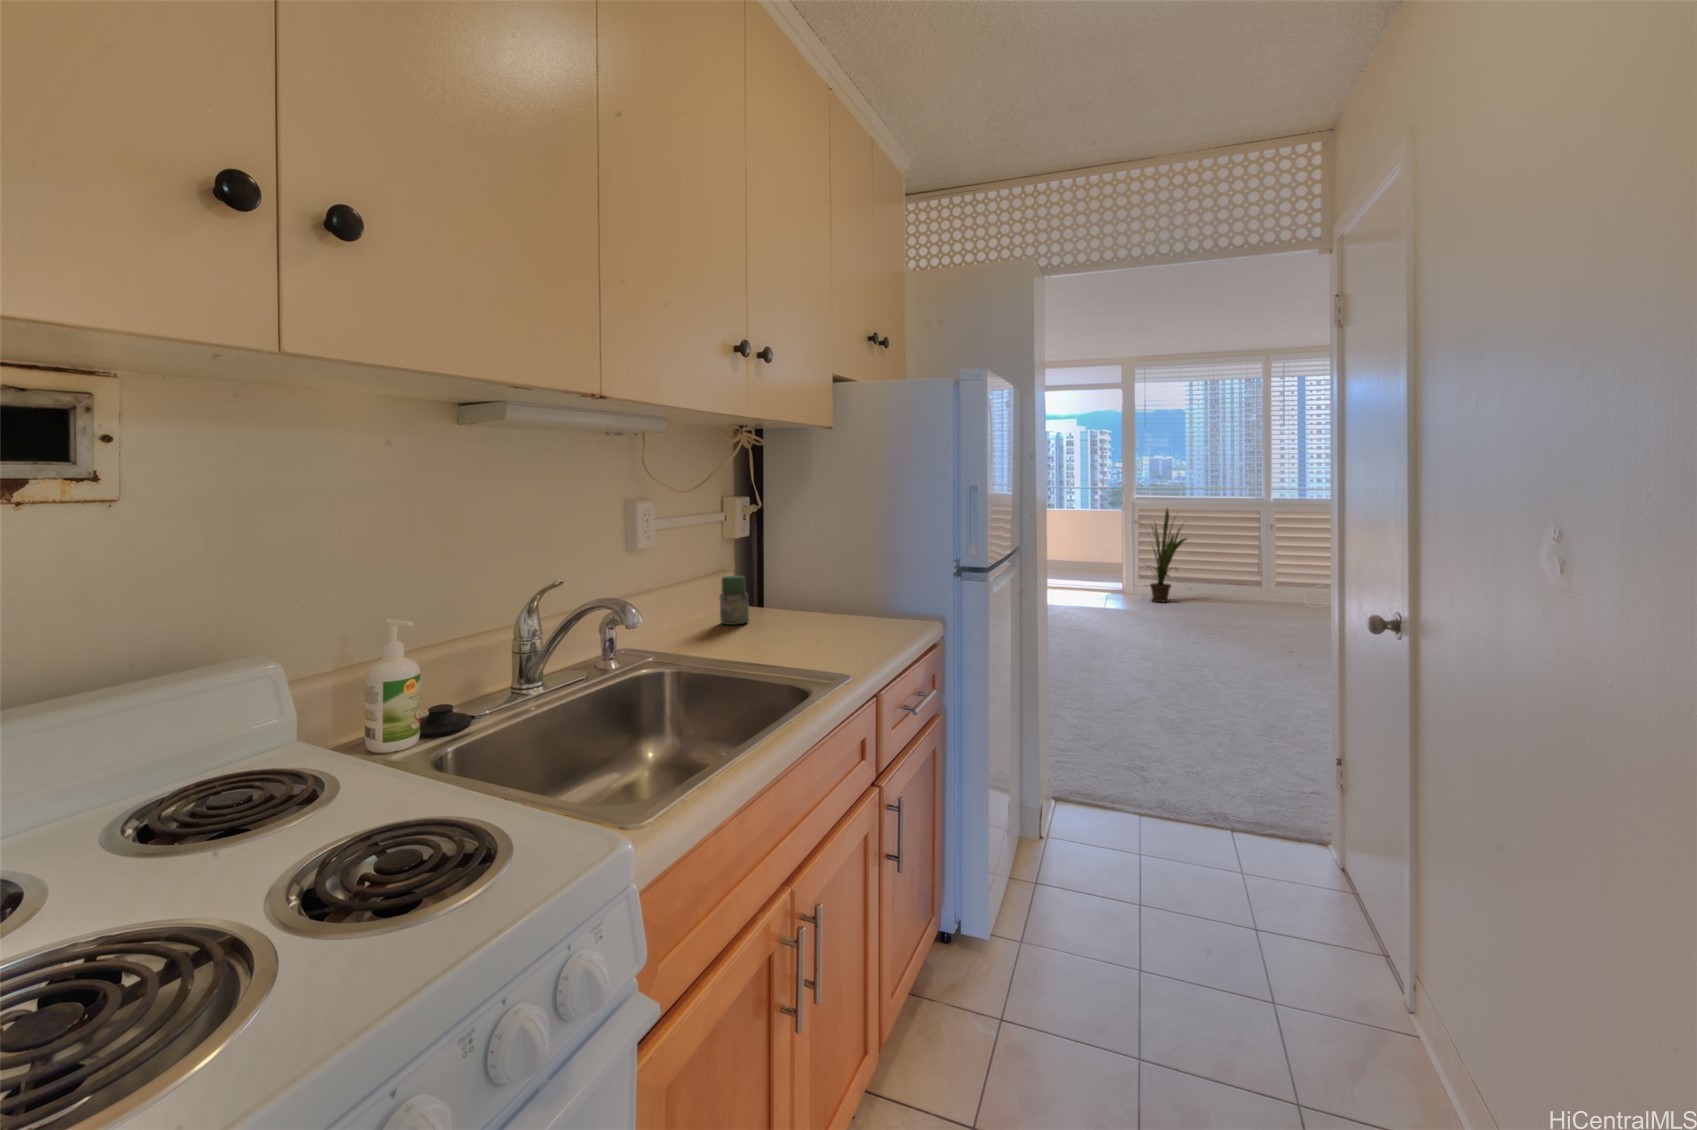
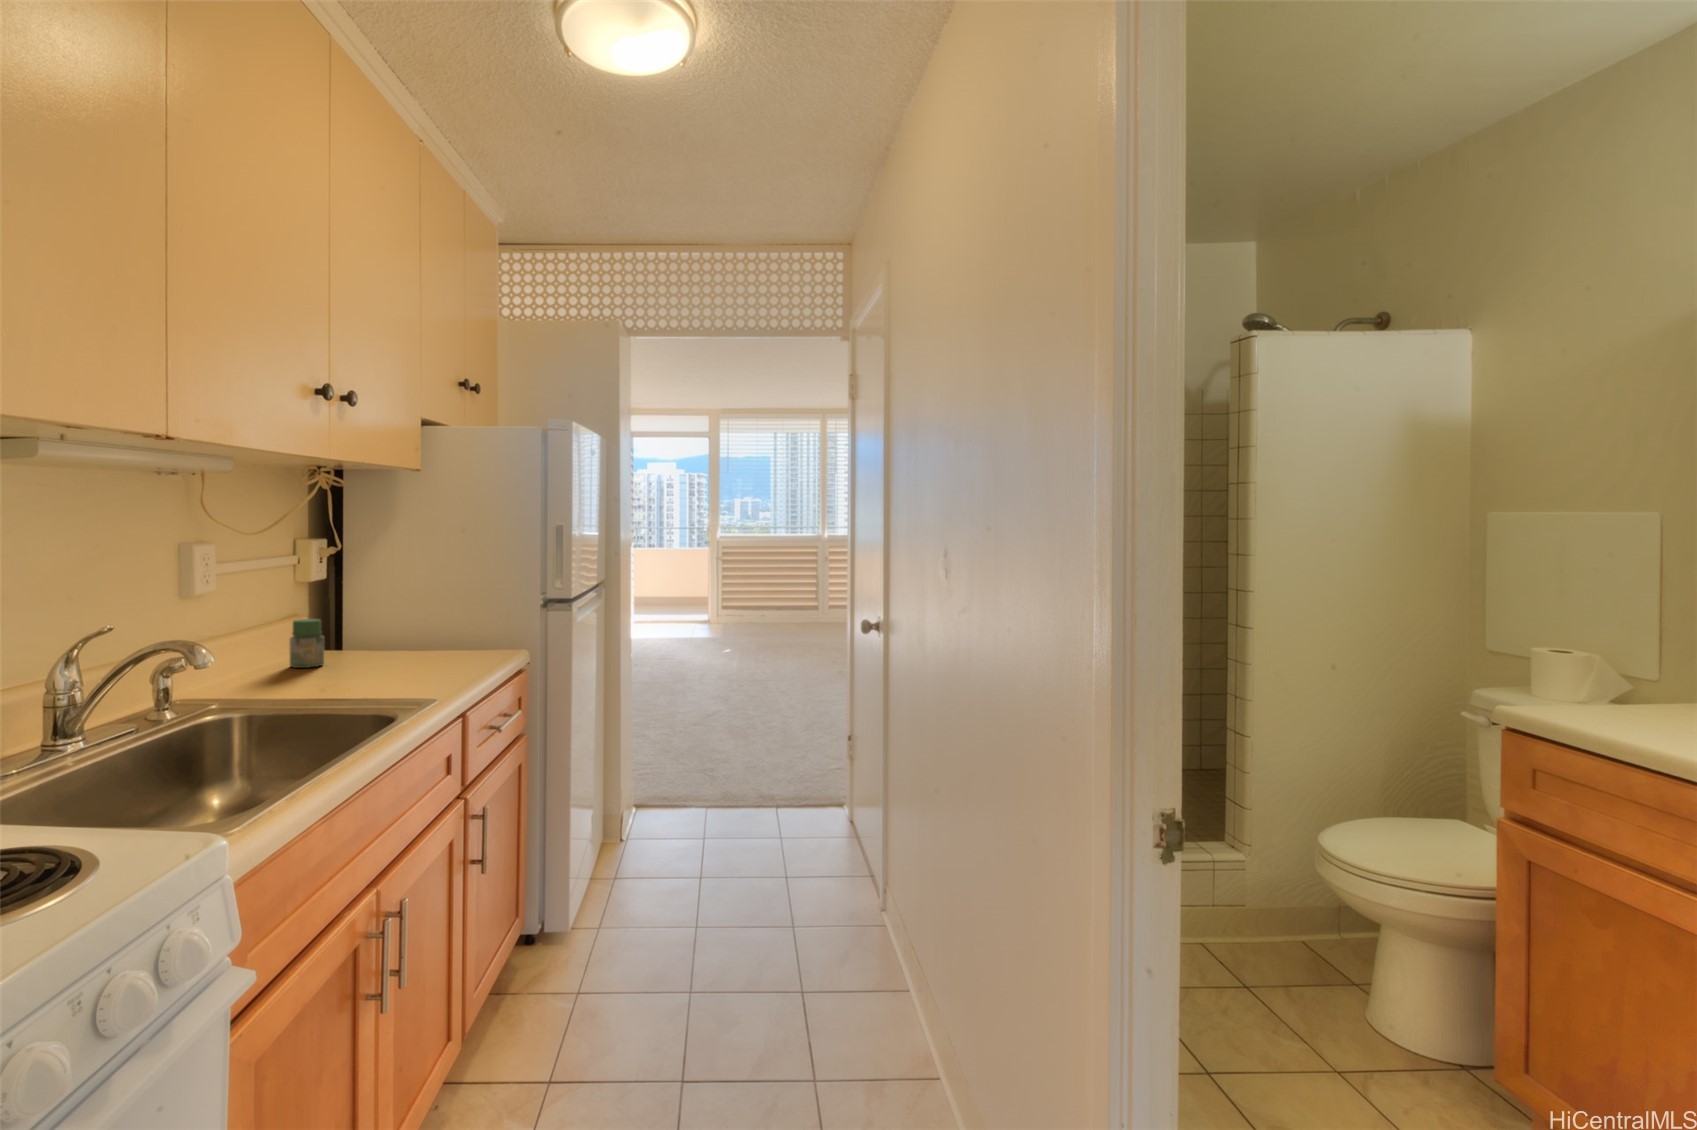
house plant: present [1147,508,1187,602] -> none [723,548,768,631]

